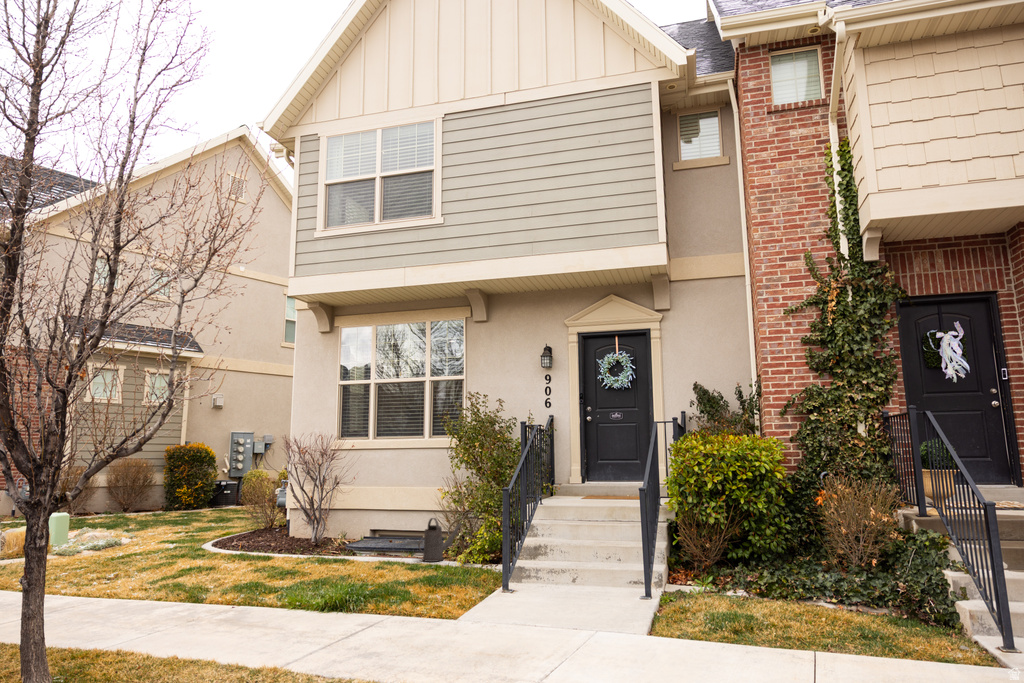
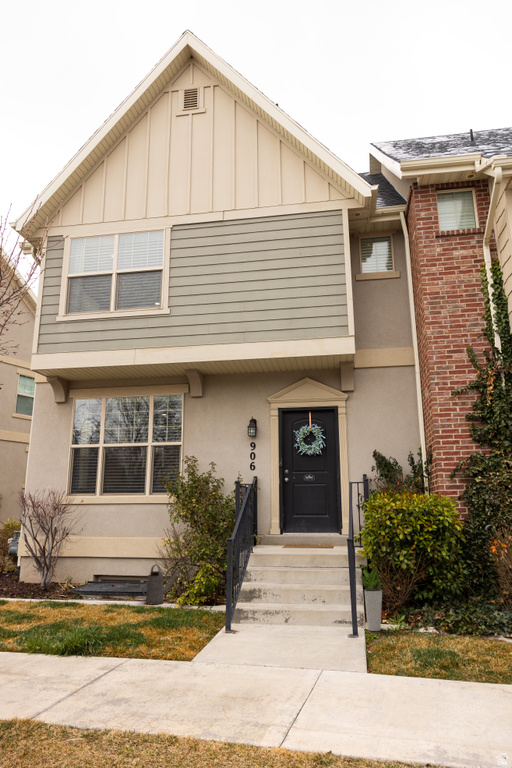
planter: none [658,519,685,592] -> present [361,567,382,631]

